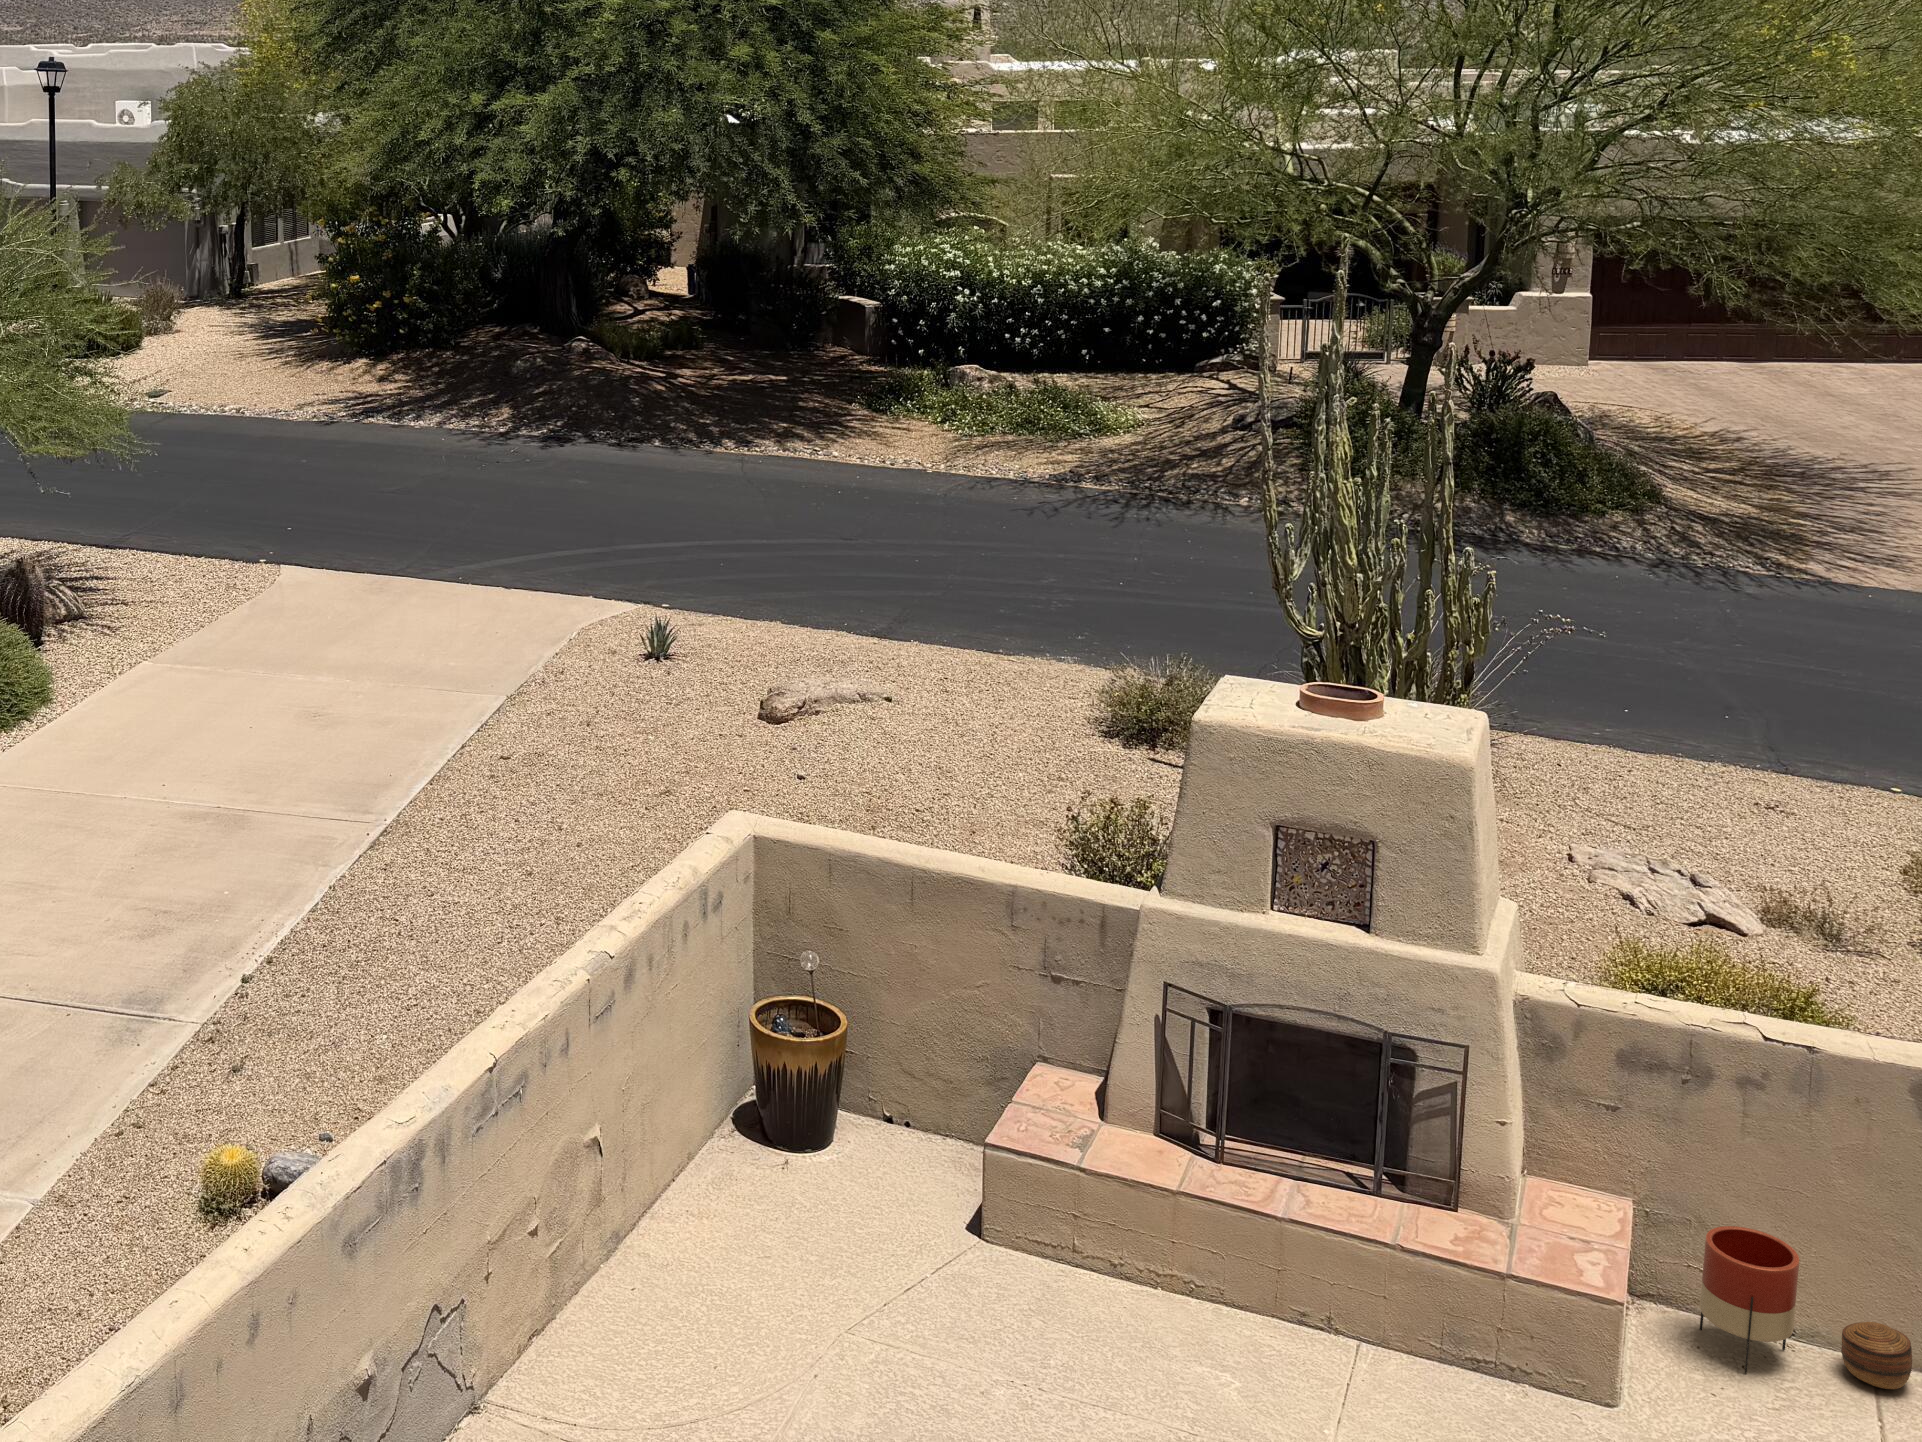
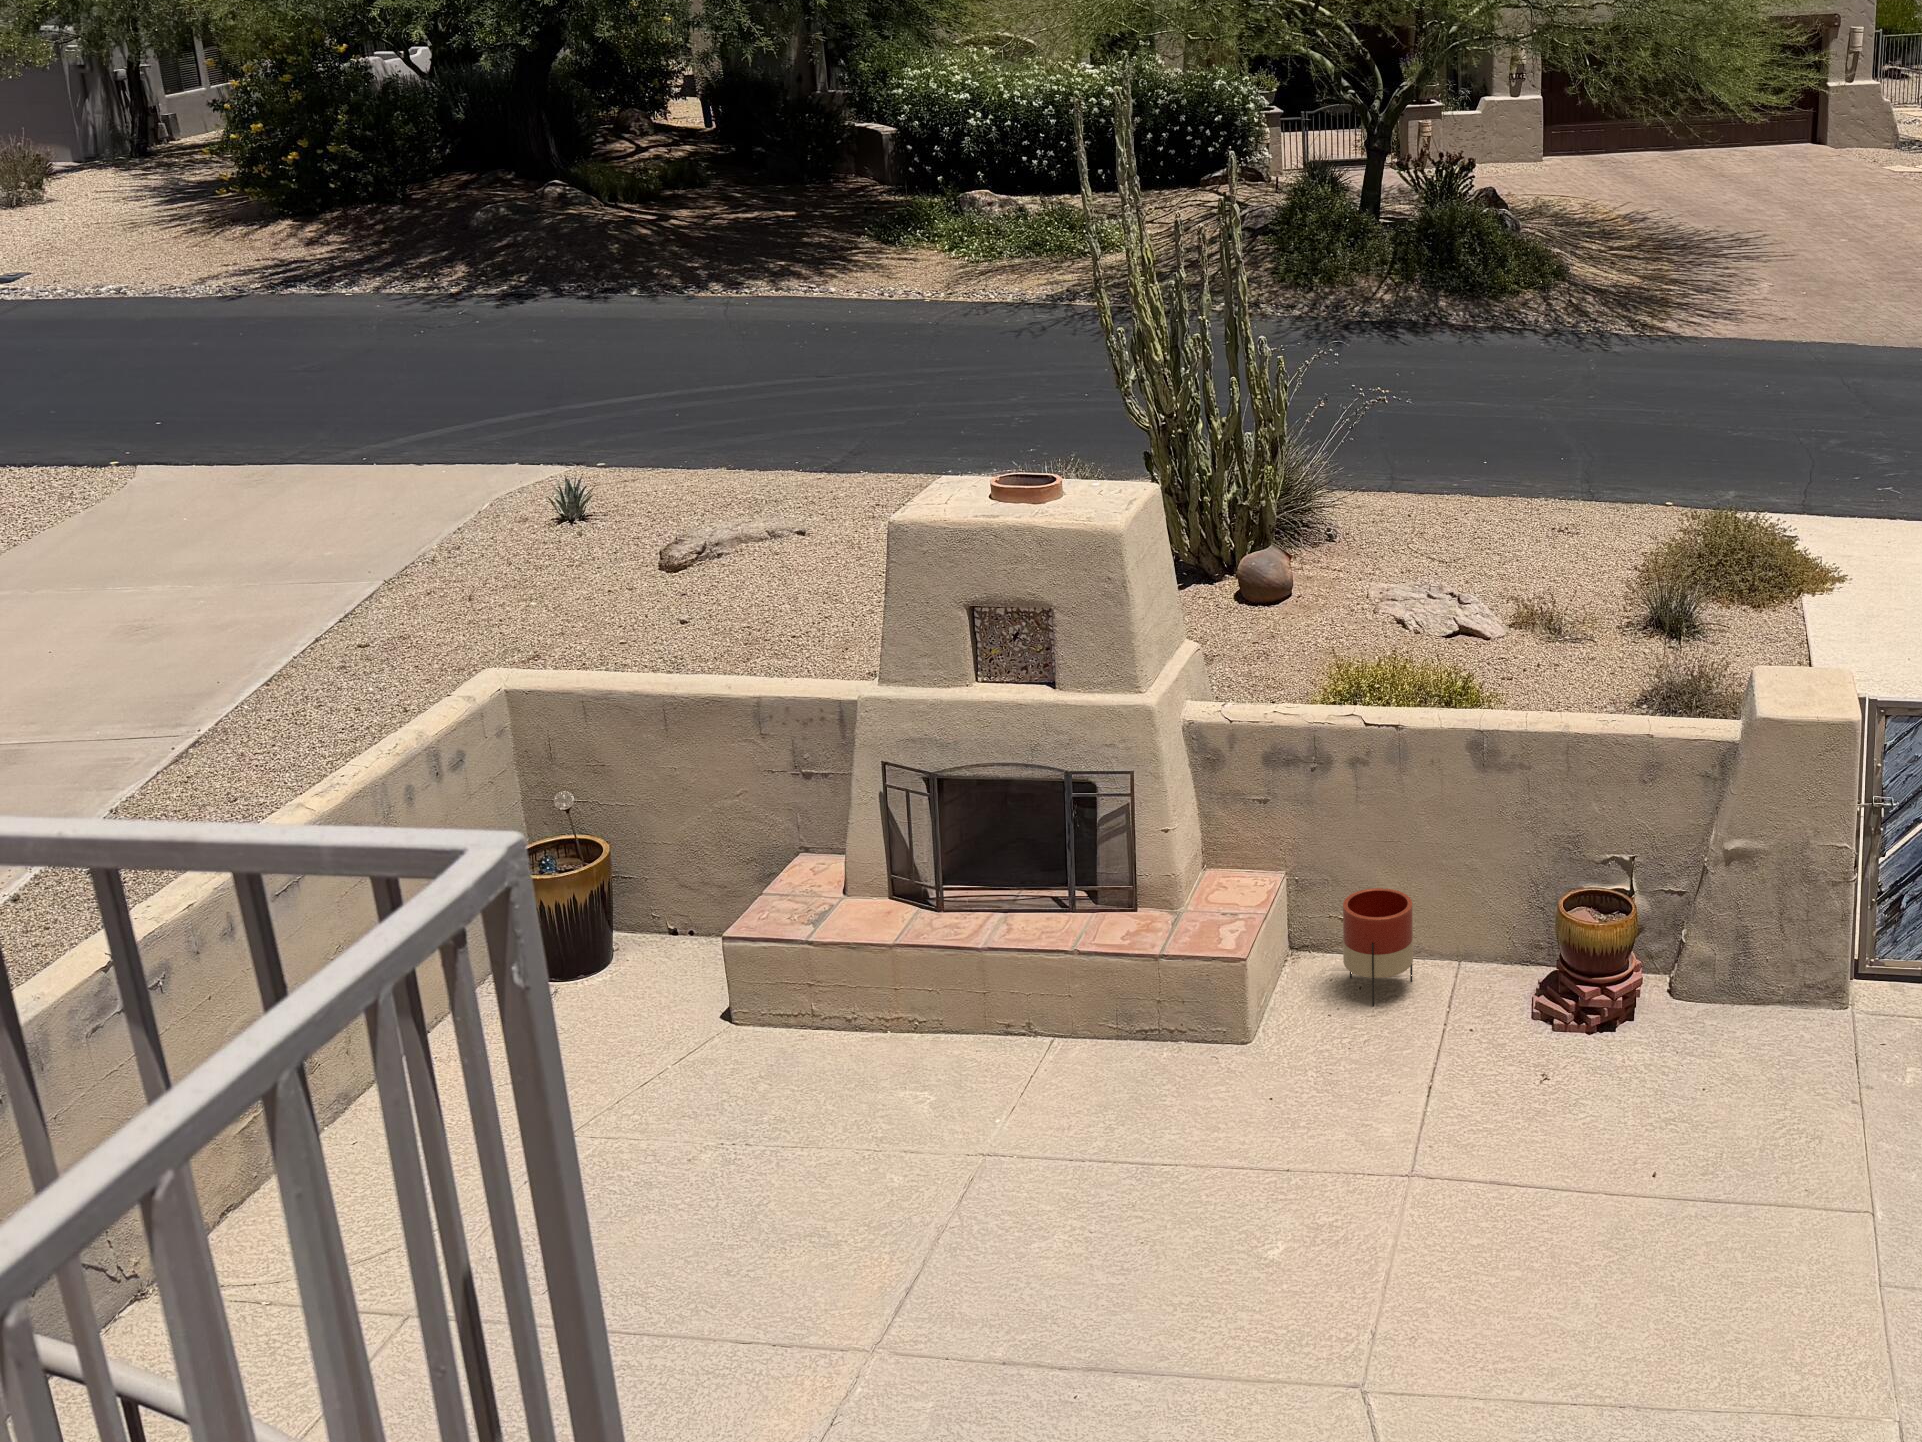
basket: present [1841,1322,1912,1389] -> none [1449,946,1499,997]

